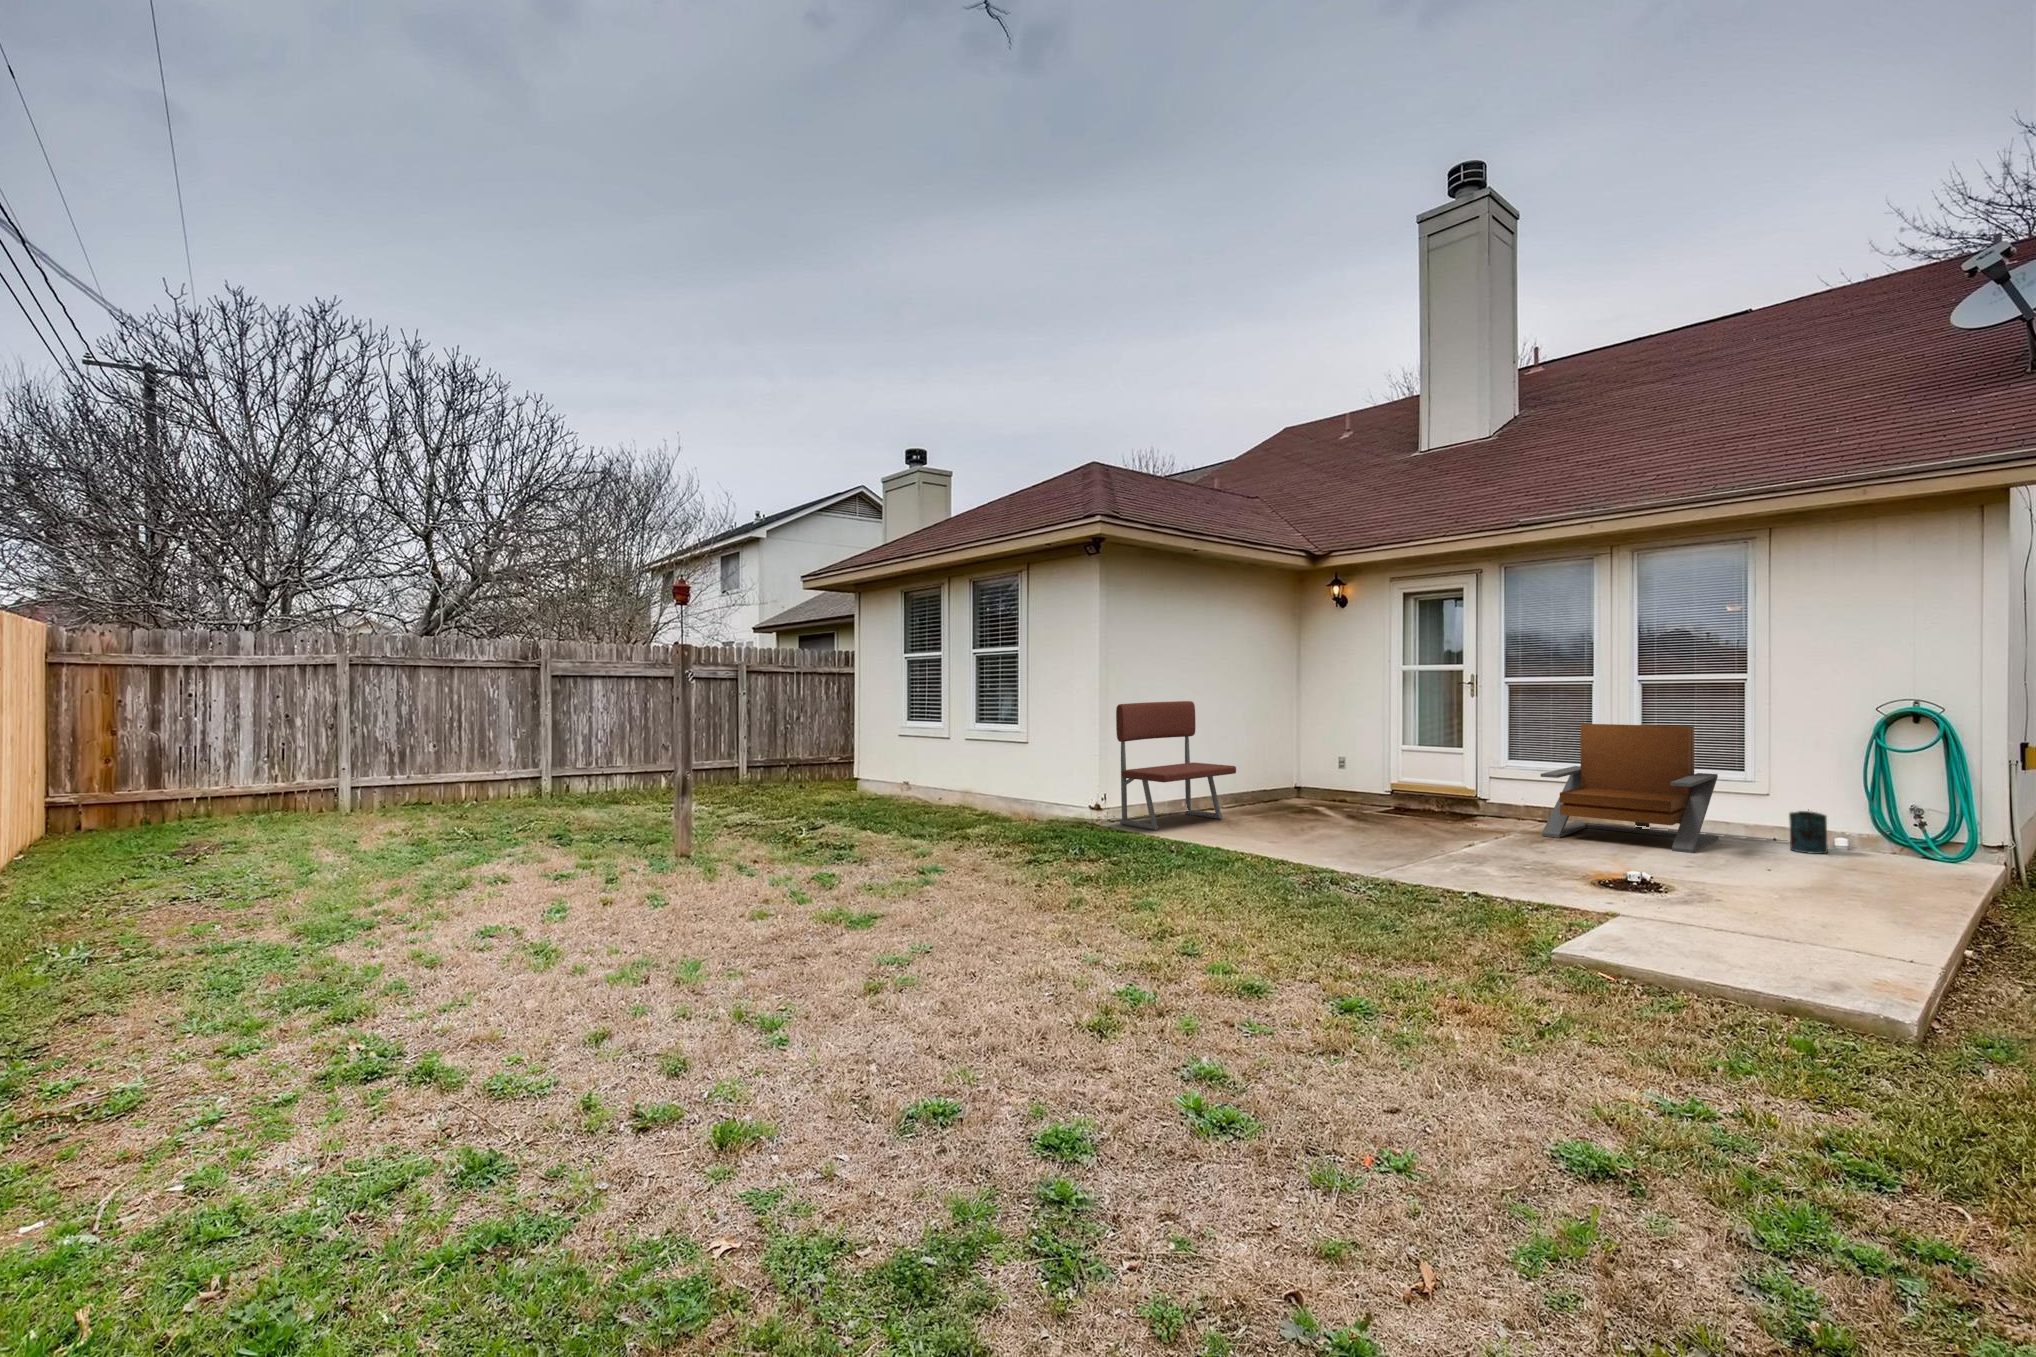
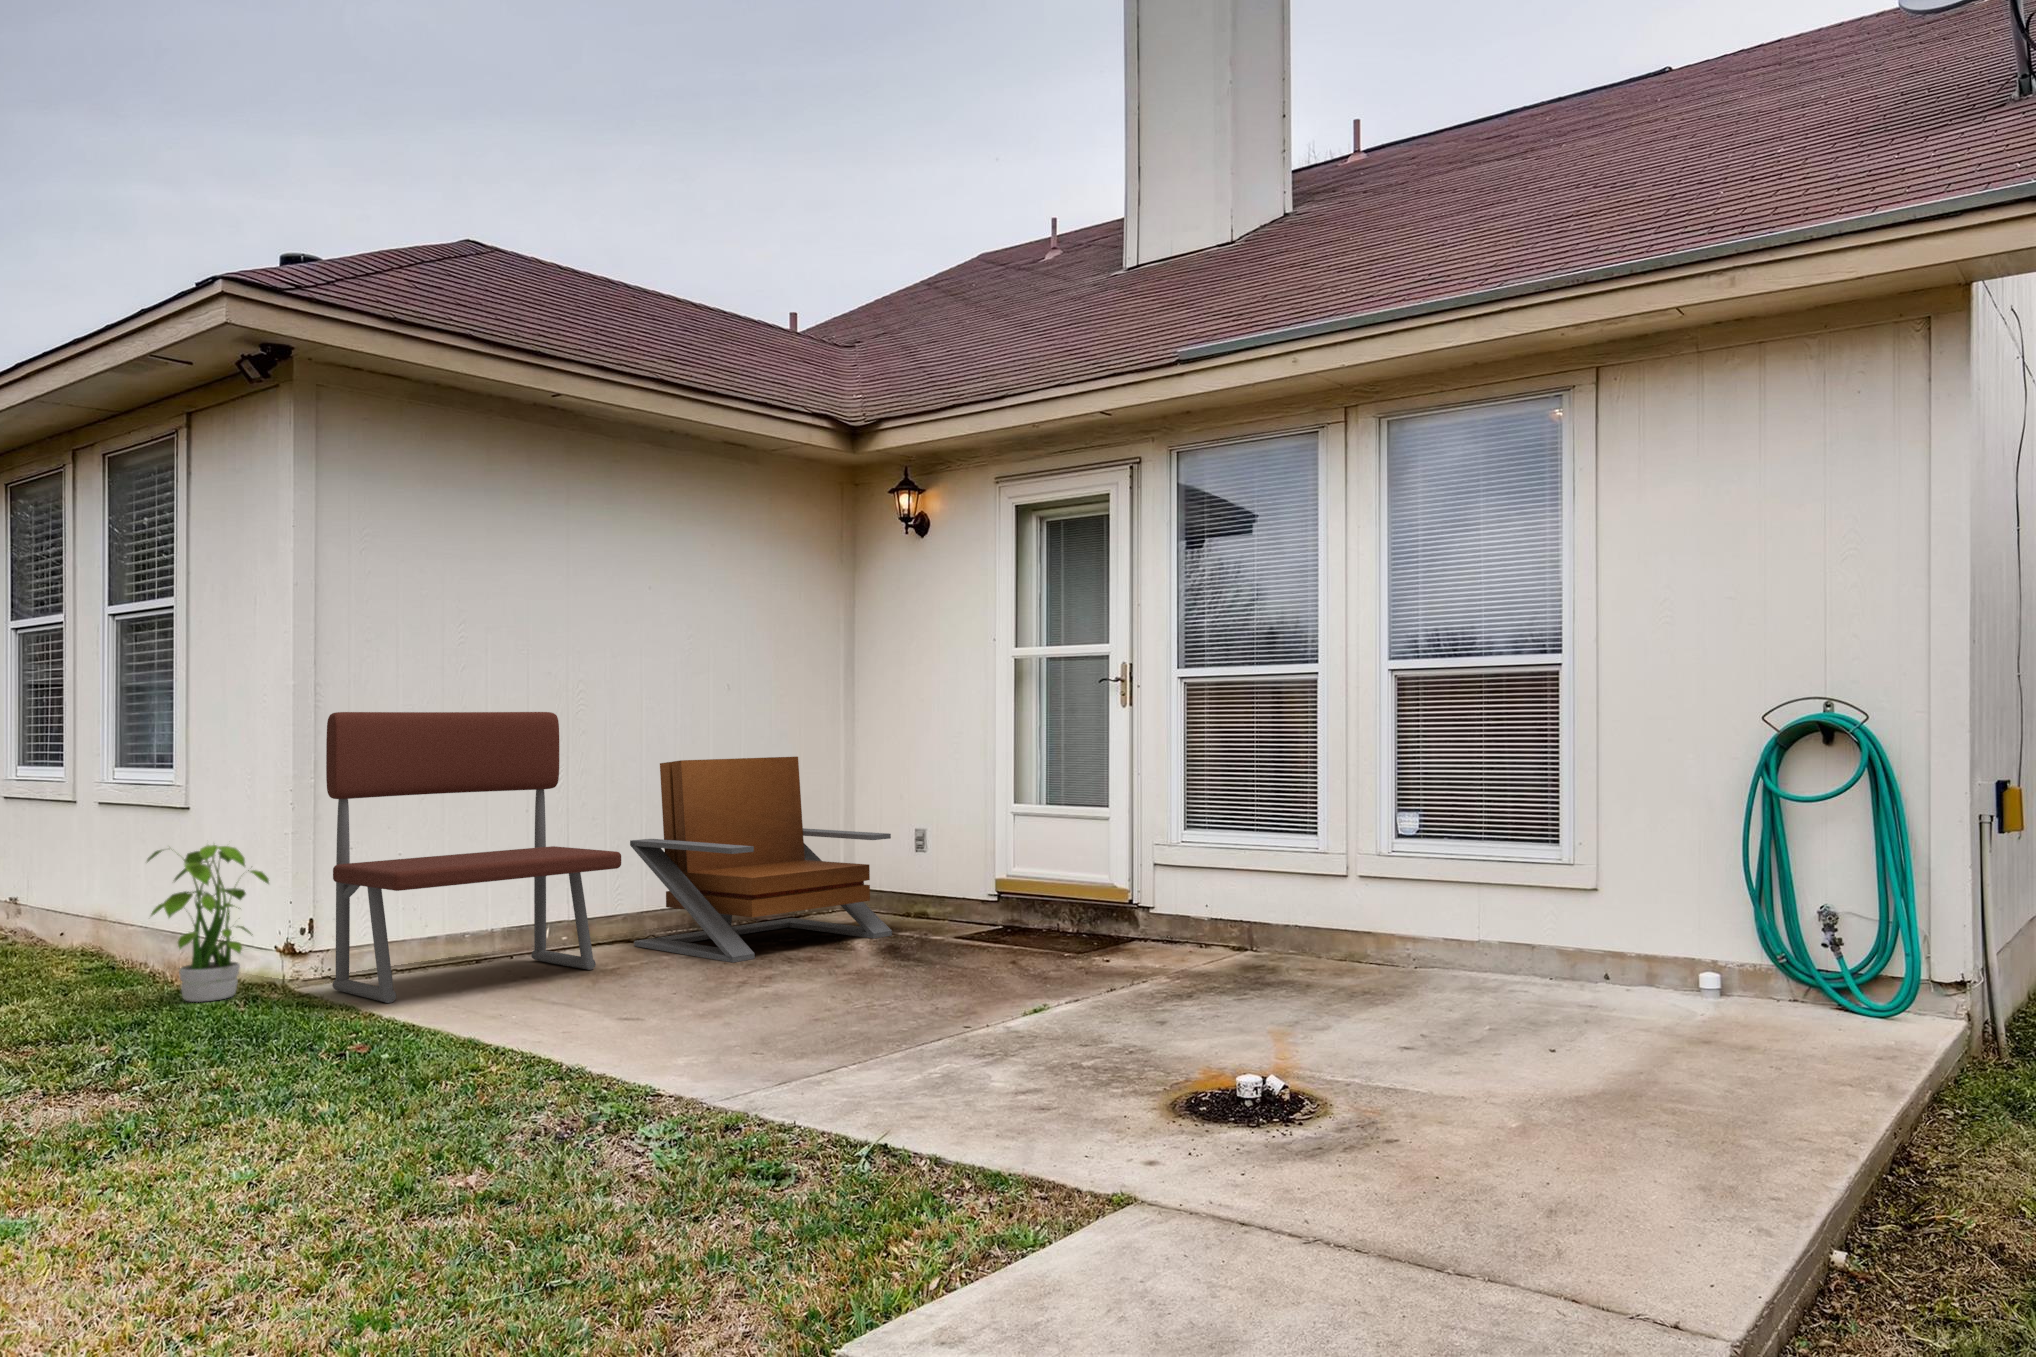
lounge chair: present [1541,724,1718,853] -> present [630,757,892,962]
potted plant: none [1048,759,1094,827] -> present [147,845,269,1002]
watering can: present [1789,809,1828,854] -> none [1618,905,1681,1008]

